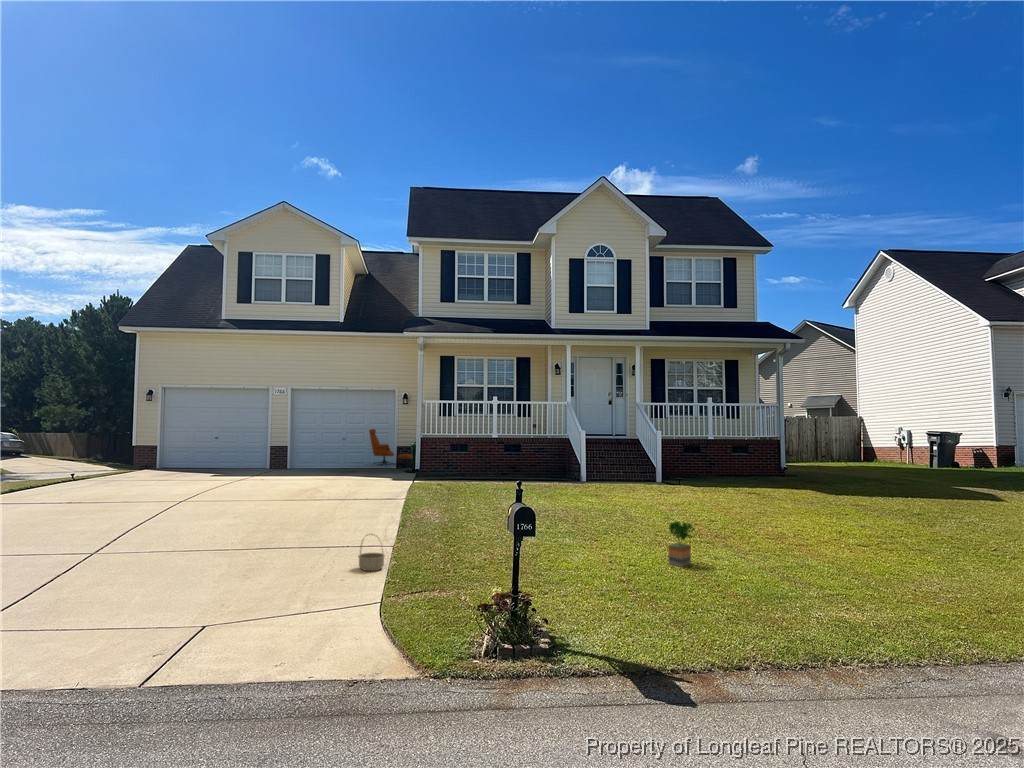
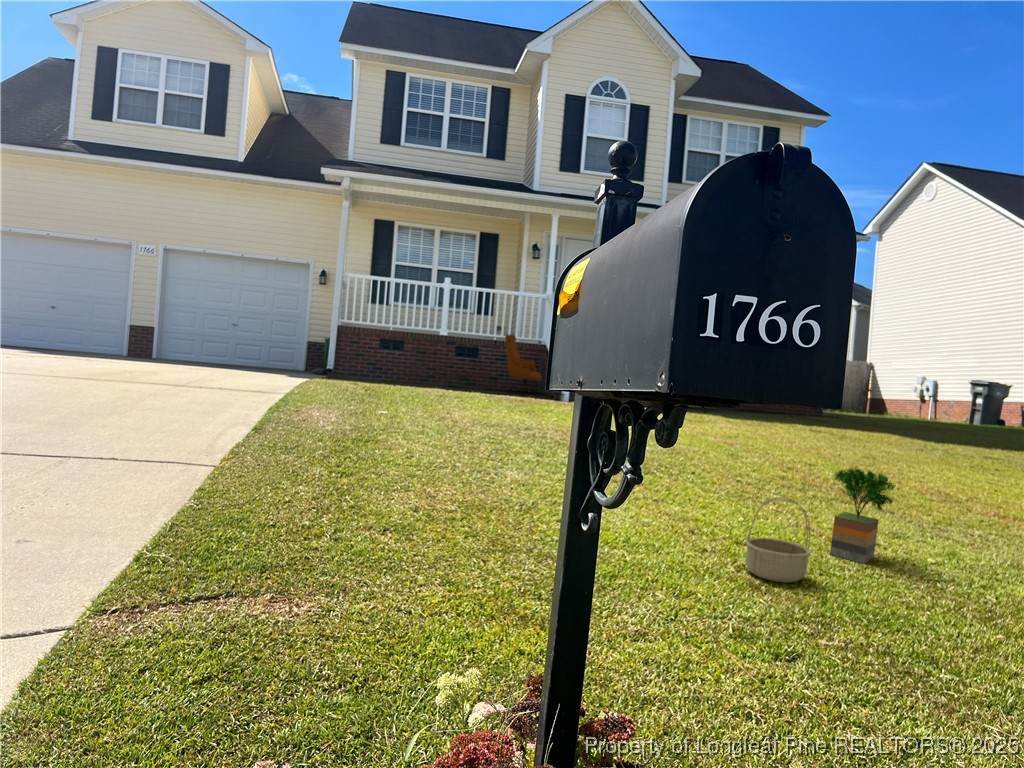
lounge chair: present [369,429,413,464] -> present [505,335,564,395]
basket: present [358,534,385,571] -> present [746,497,811,583]

